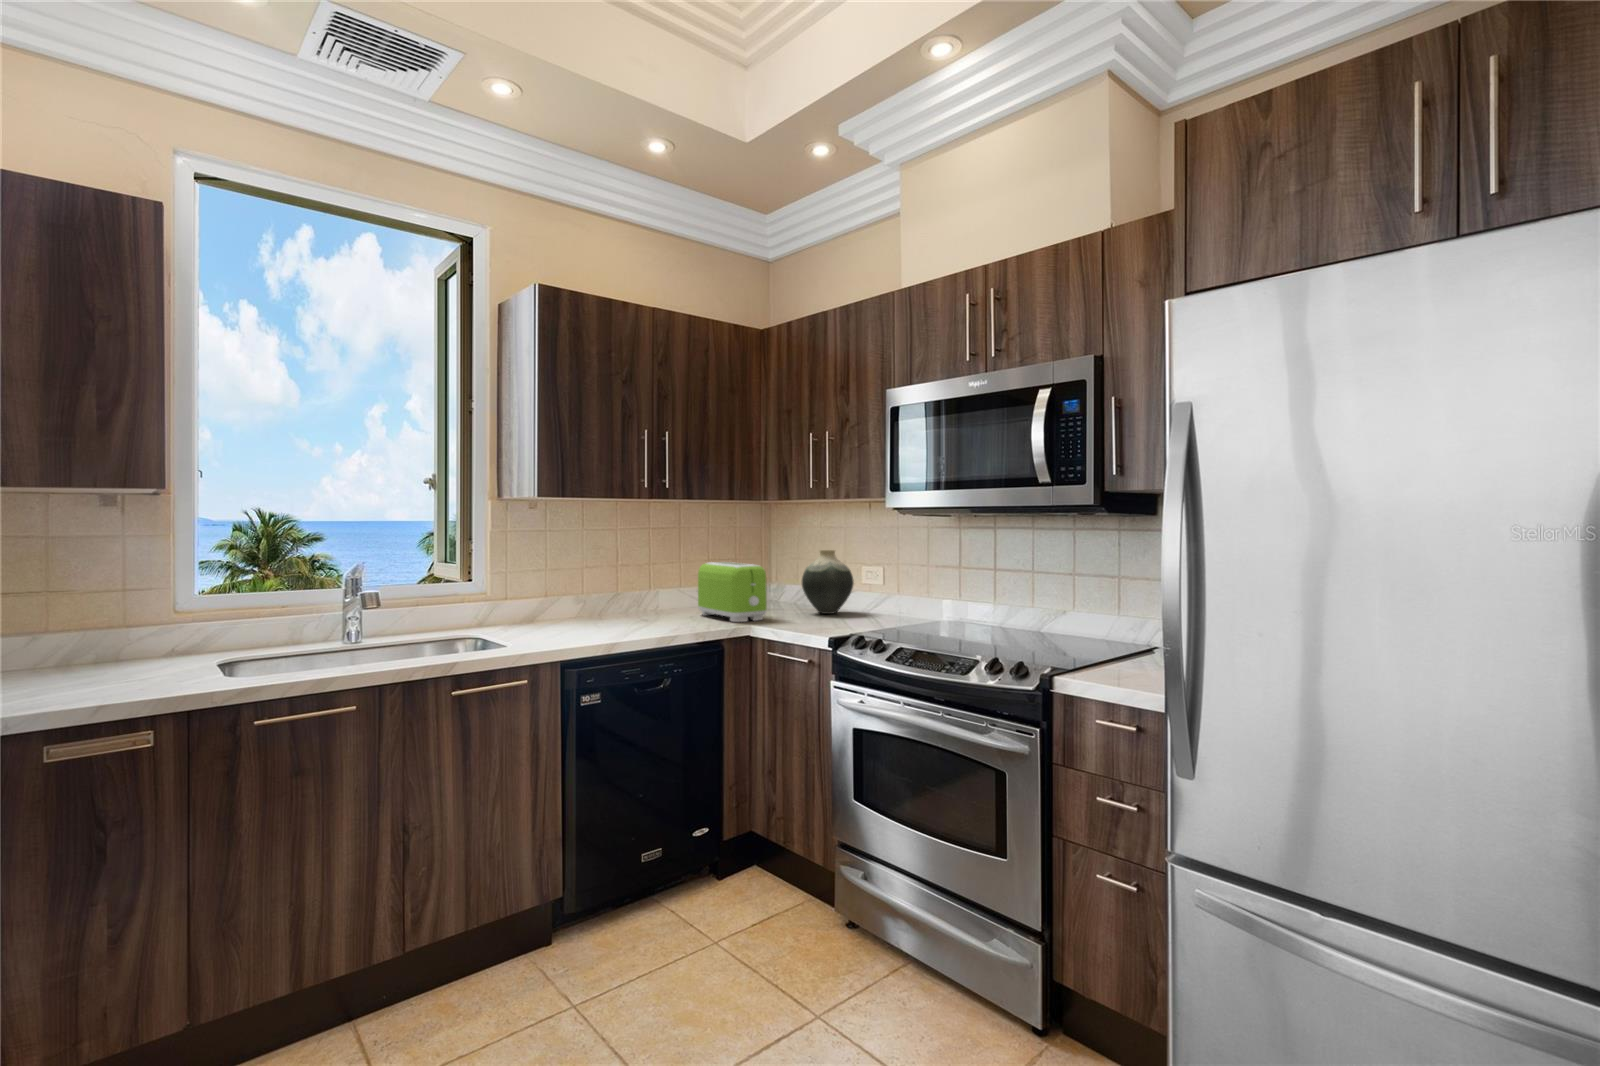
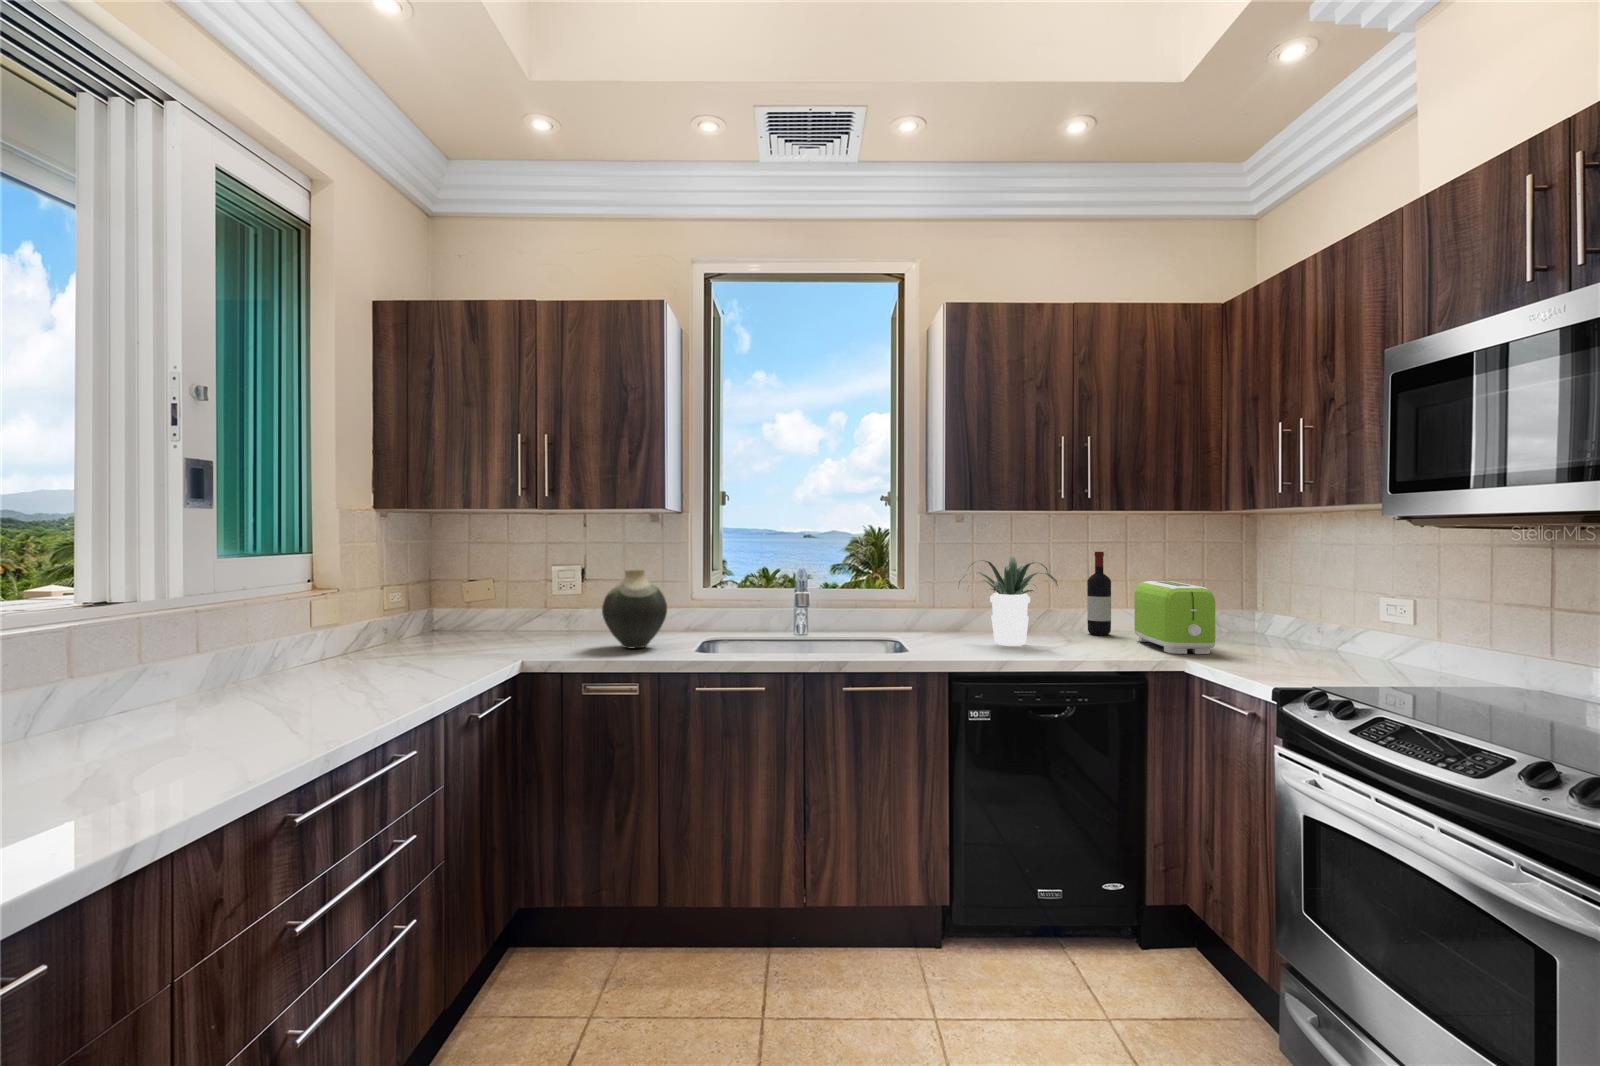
wine bottle: none [654,538,674,614] -> present [1087,552,1111,635]
potted plant: none [544,544,647,629] -> present [959,557,1057,645]
vase: present [802,550,854,614] -> present [602,570,667,648]

